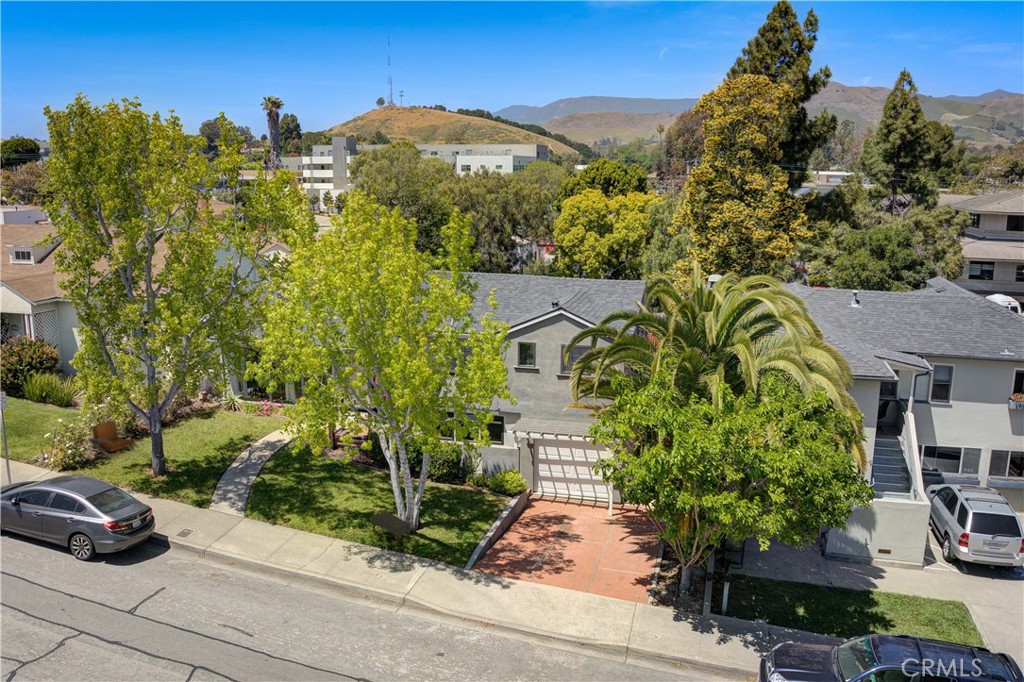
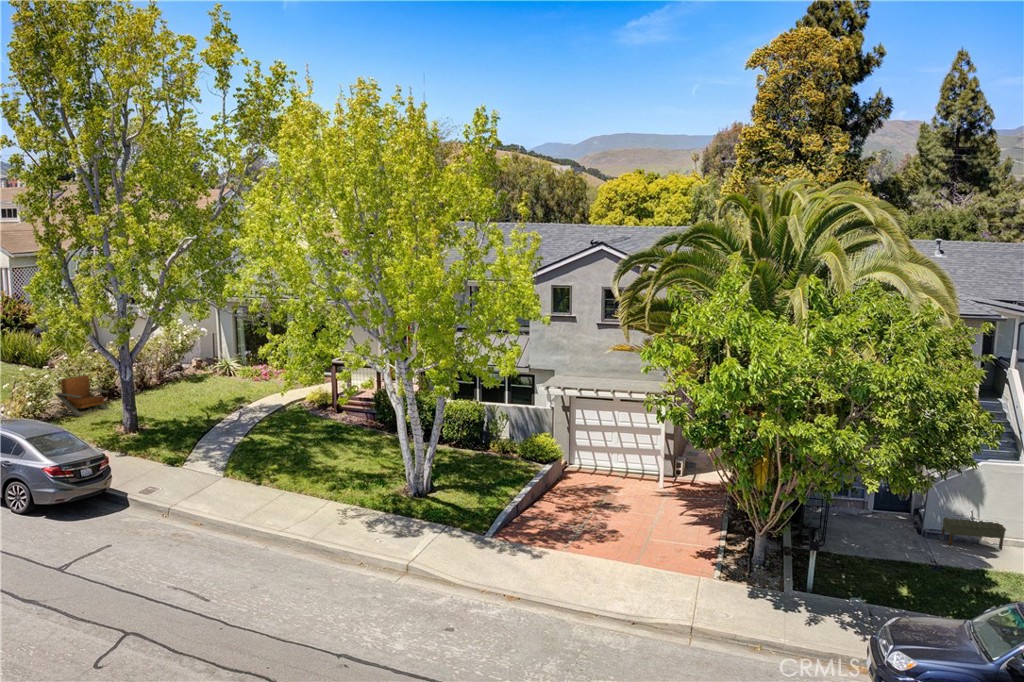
bench: present [372,512,411,544] -> present [942,517,1006,550]

